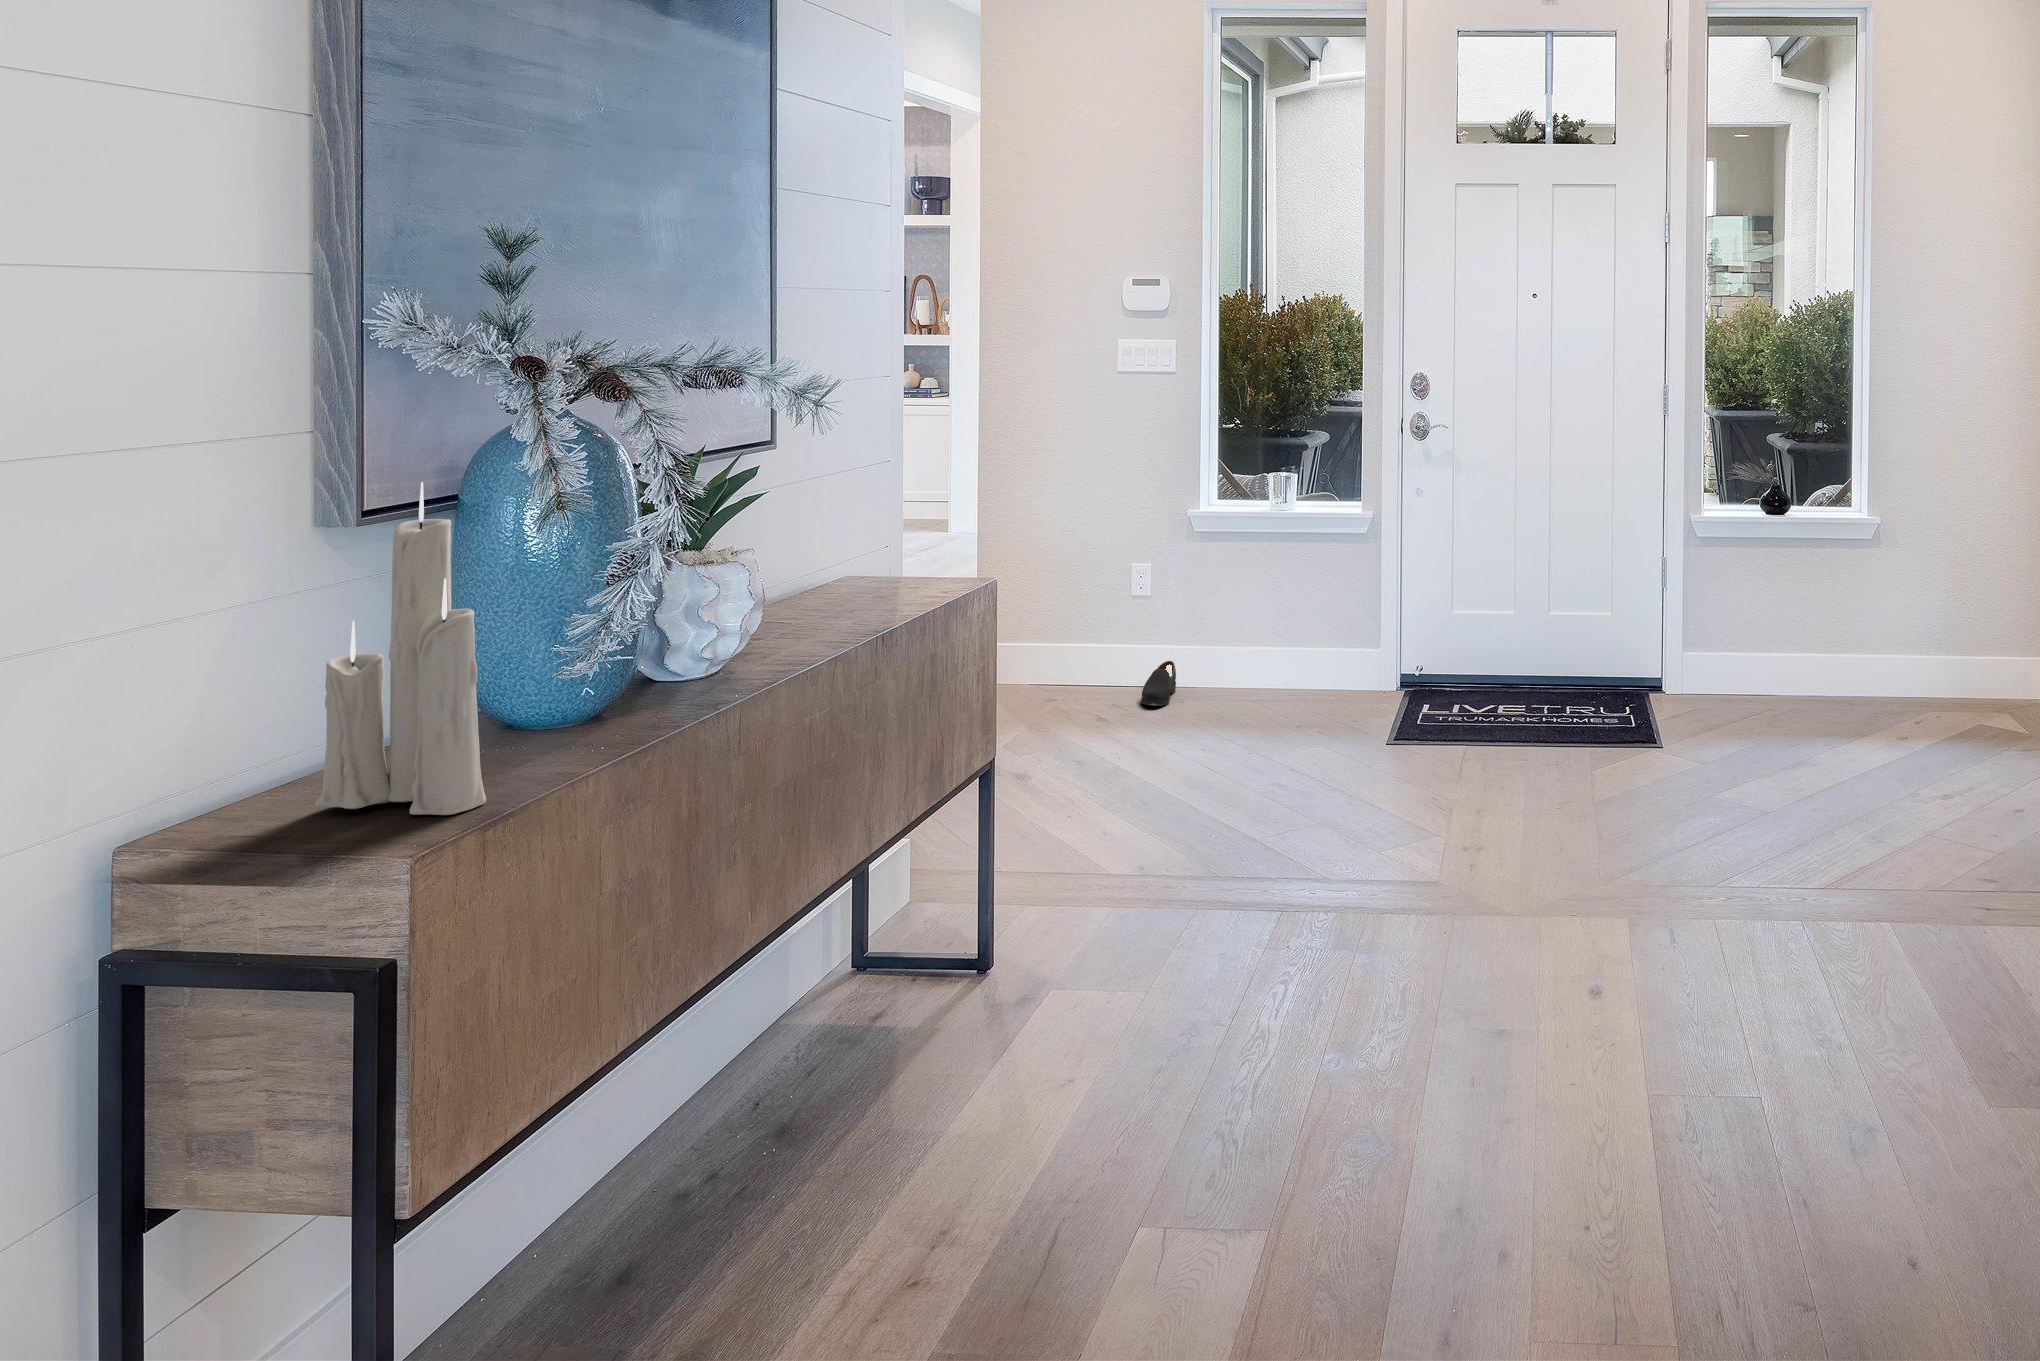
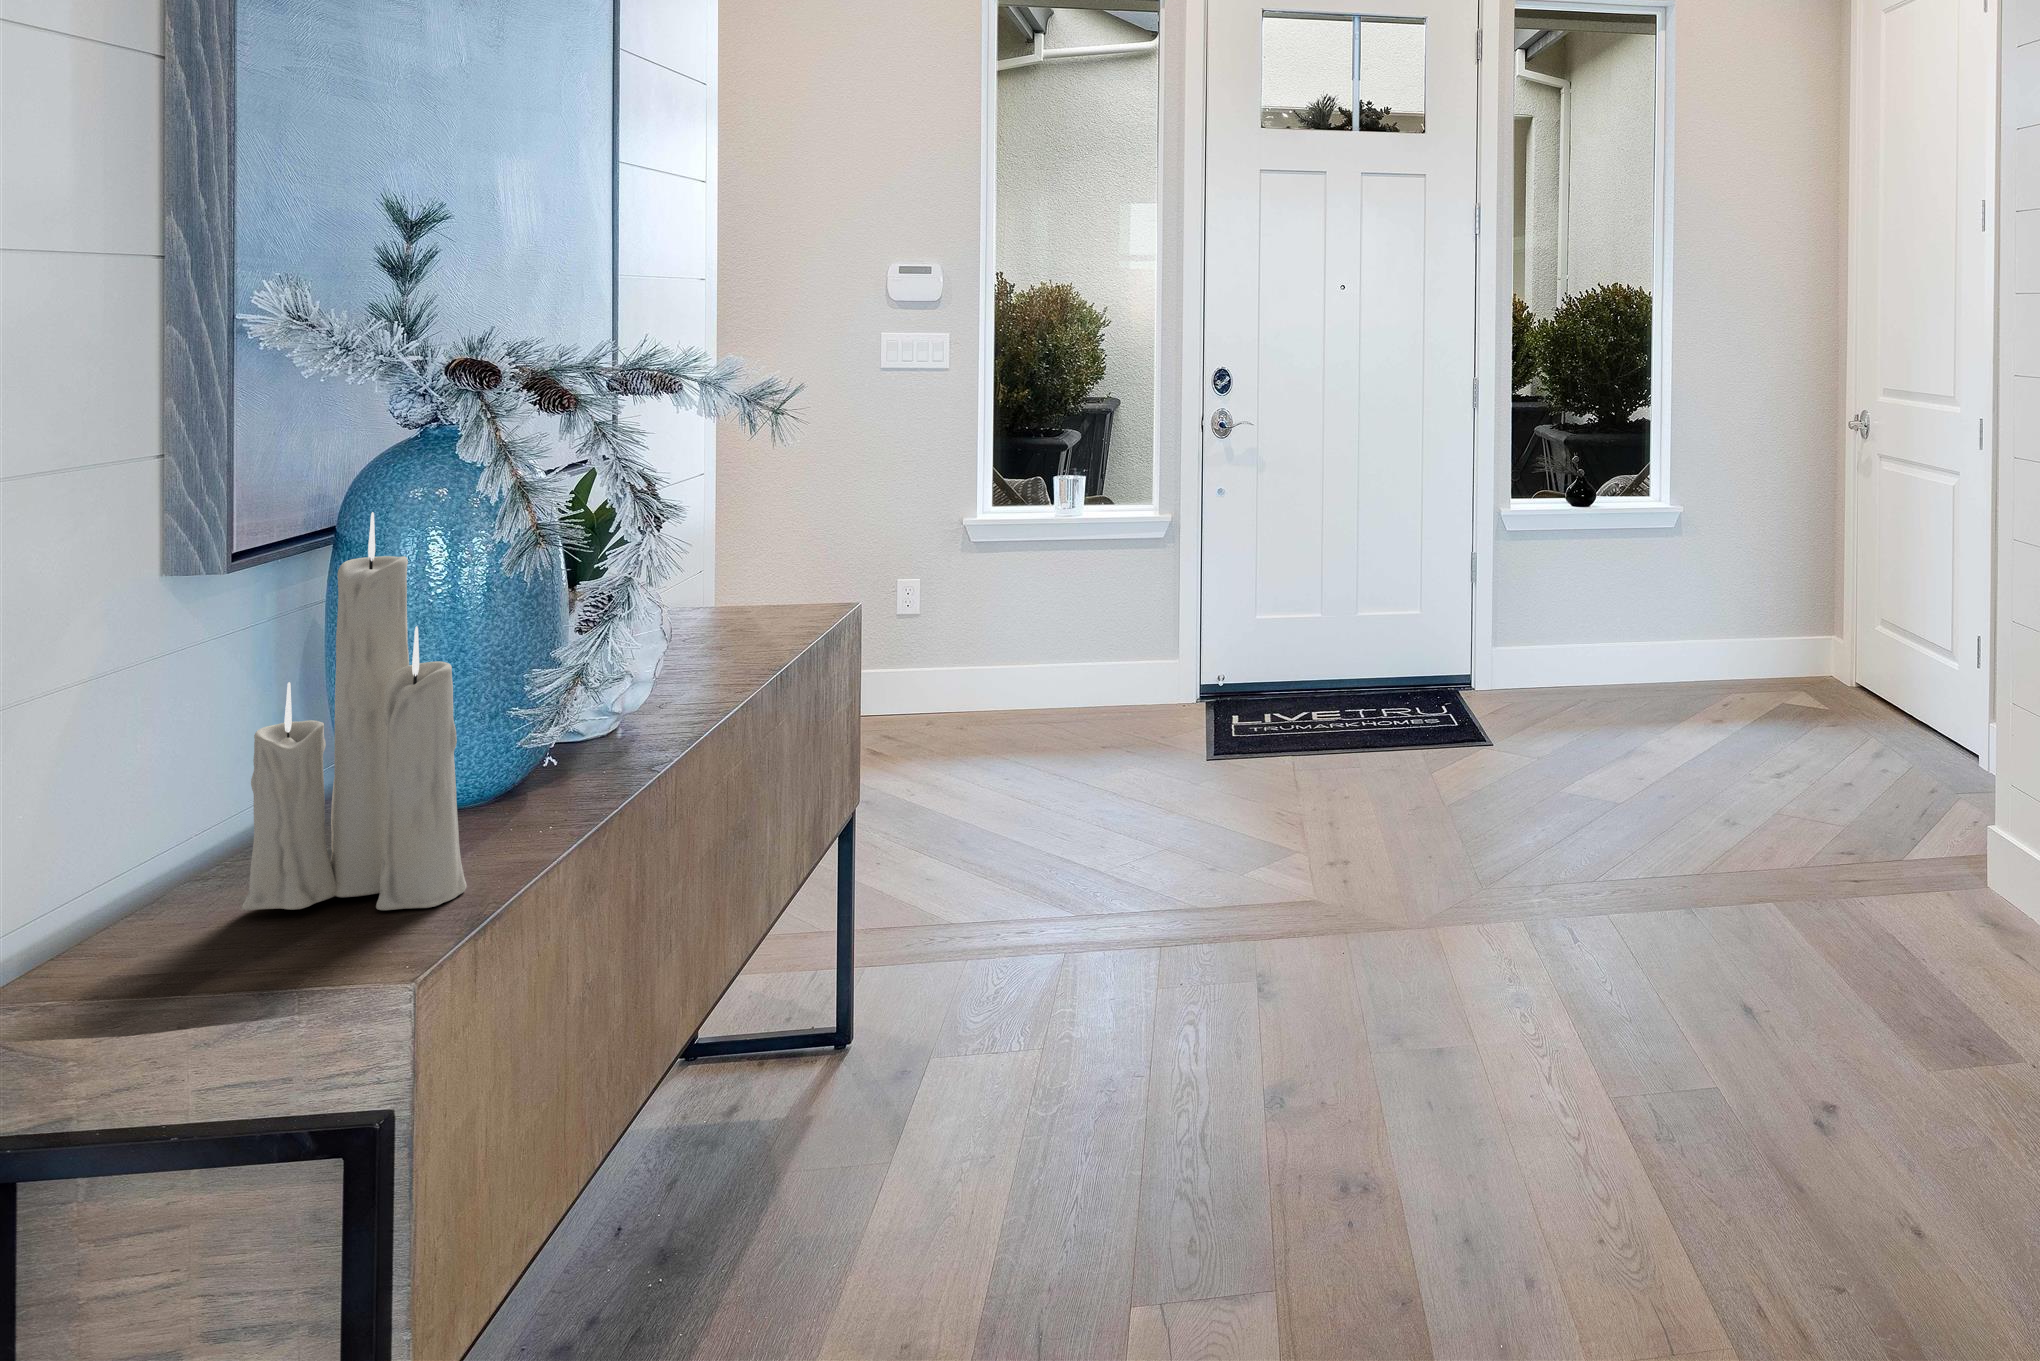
shoe: present [1141,661,1176,705] -> none [911,686,946,735]

